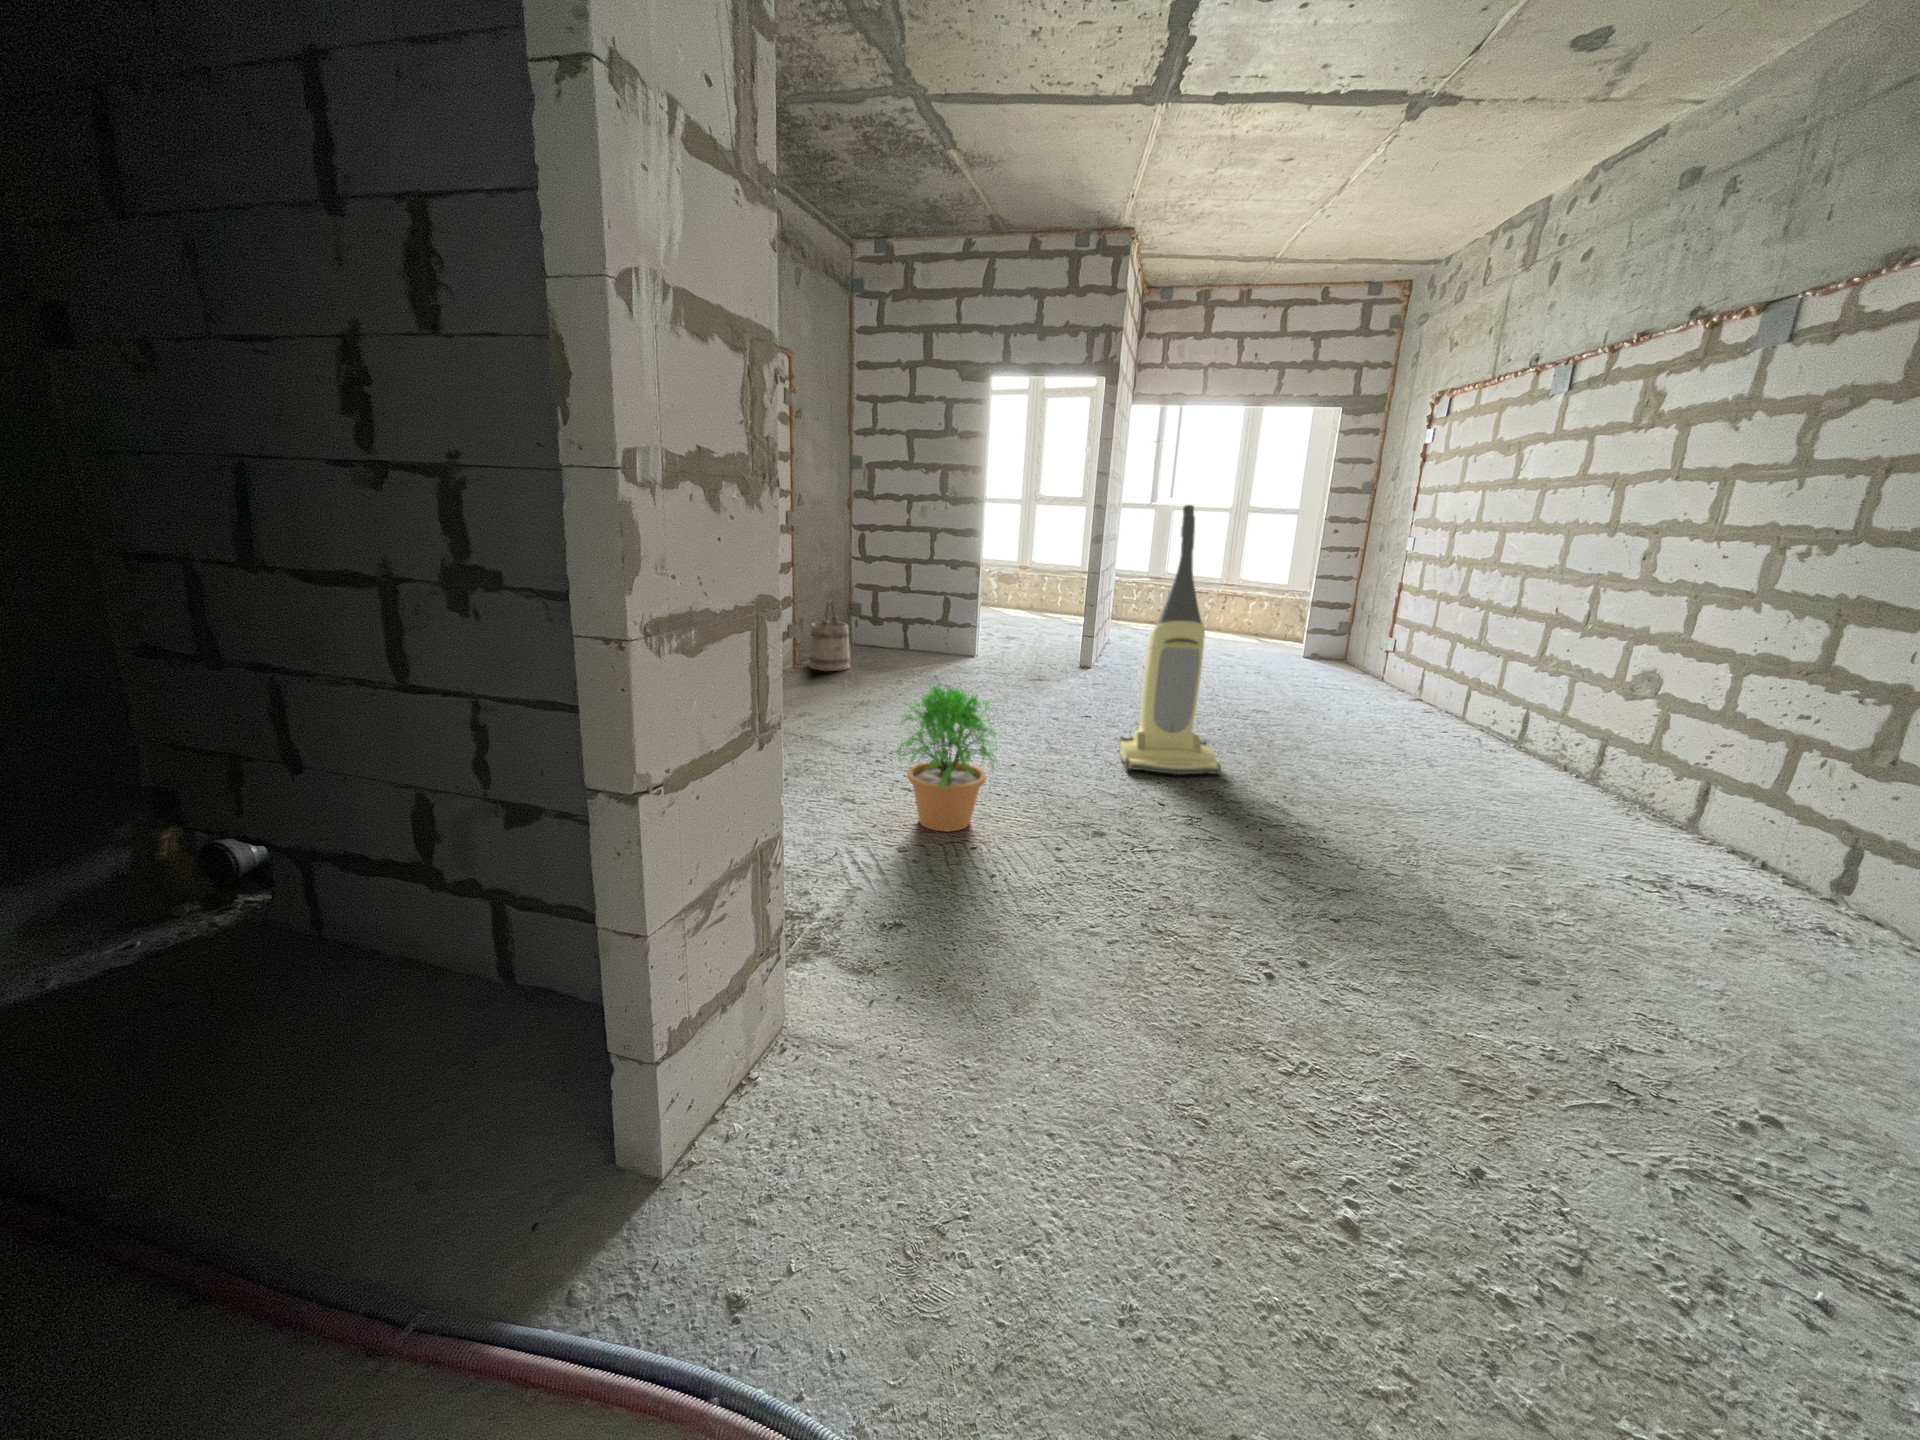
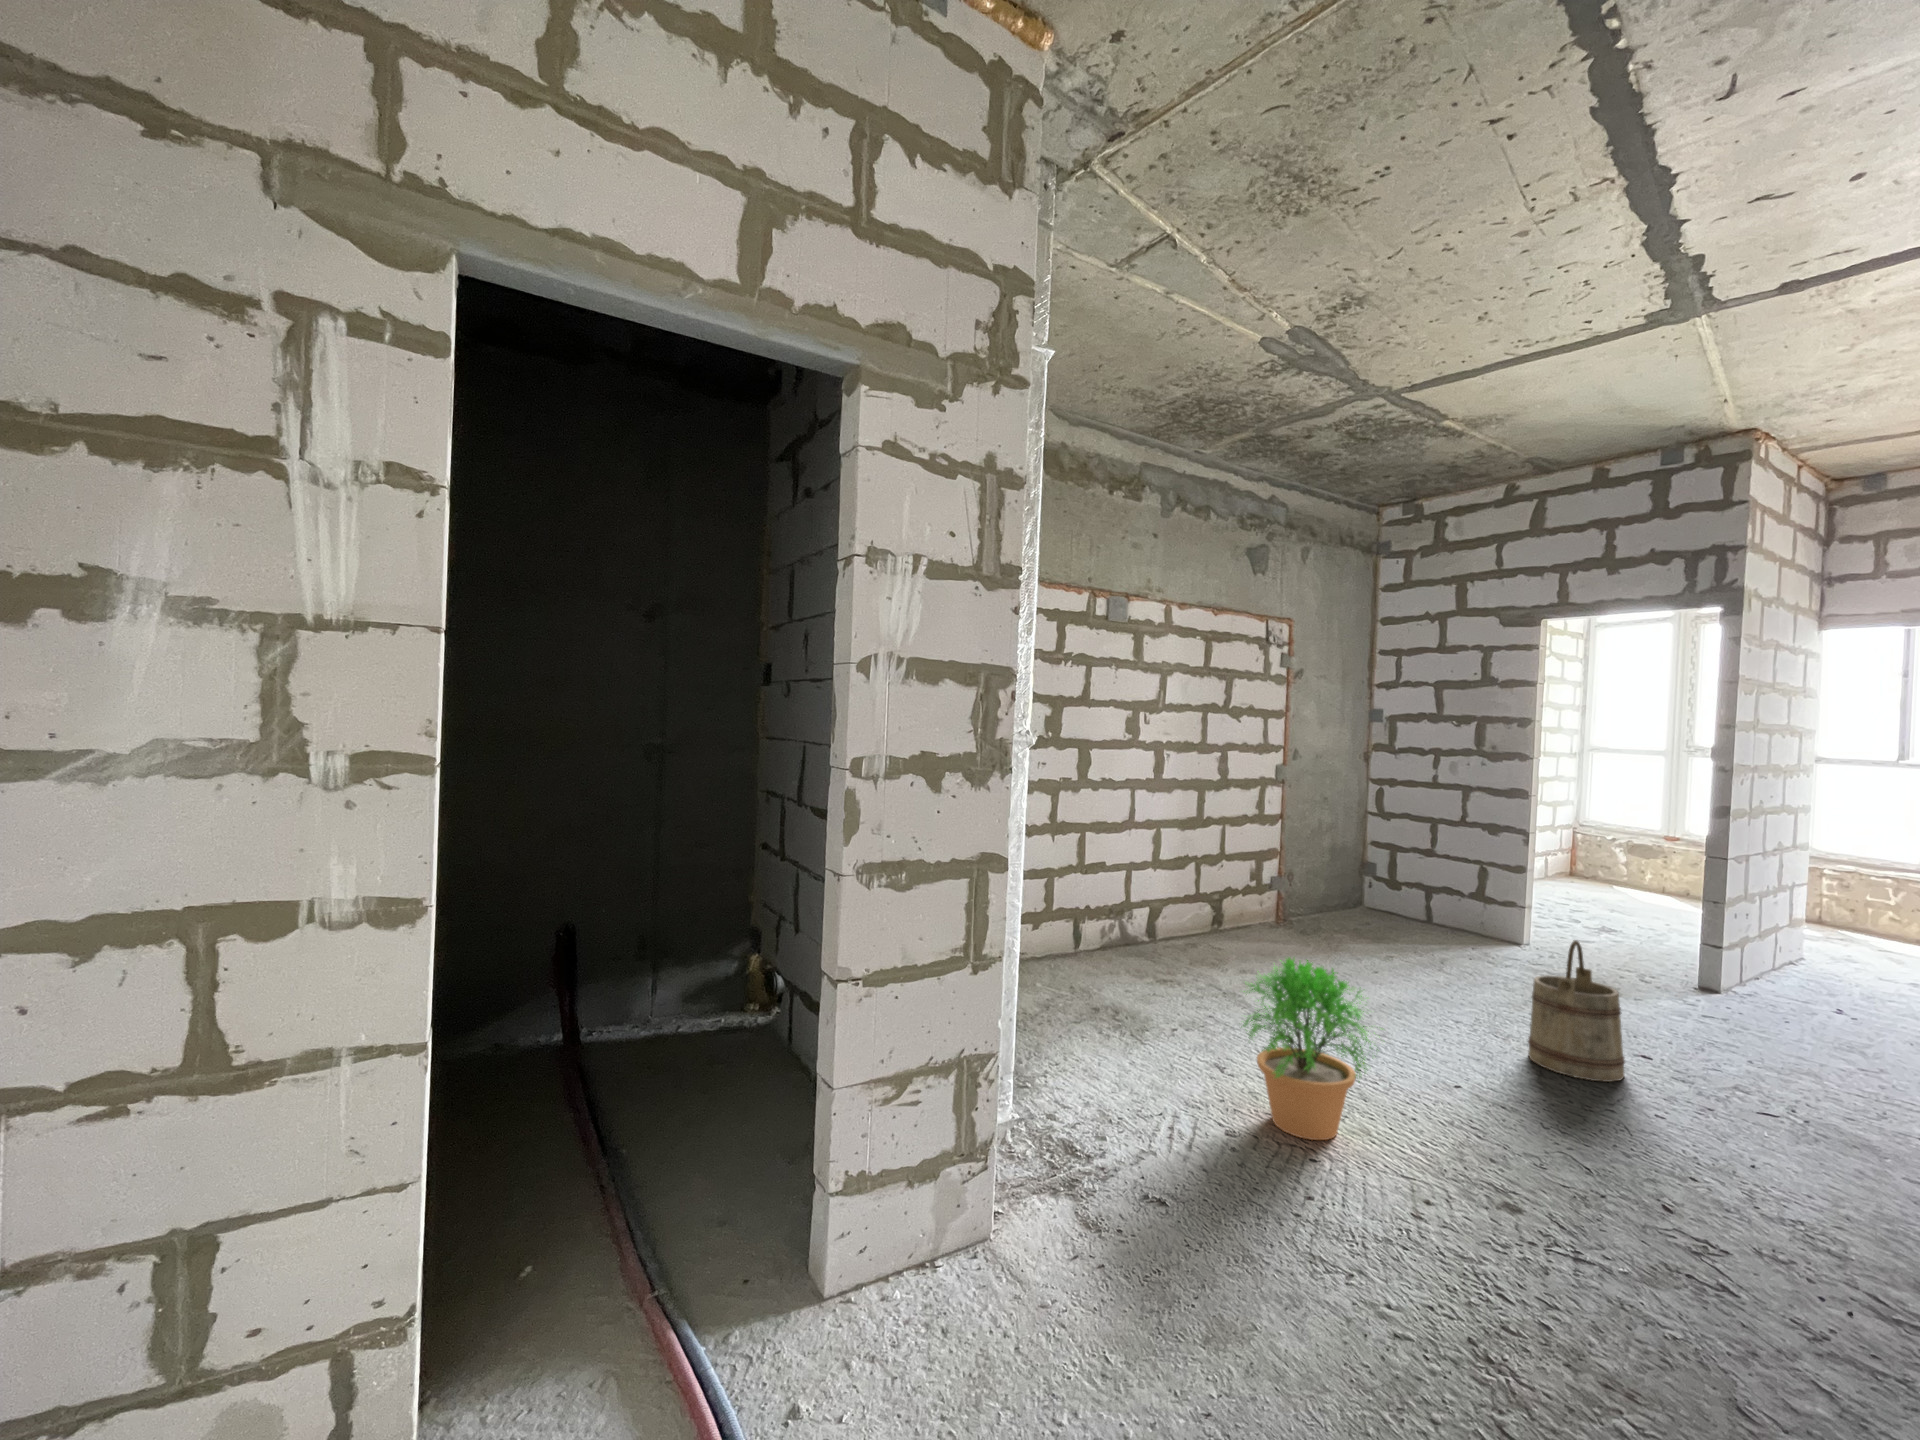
vacuum cleaner: present [1119,505,1221,774] -> none [1657,760,1874,1206]
bucket: present [809,601,850,671] -> present [1528,940,1625,1082]

